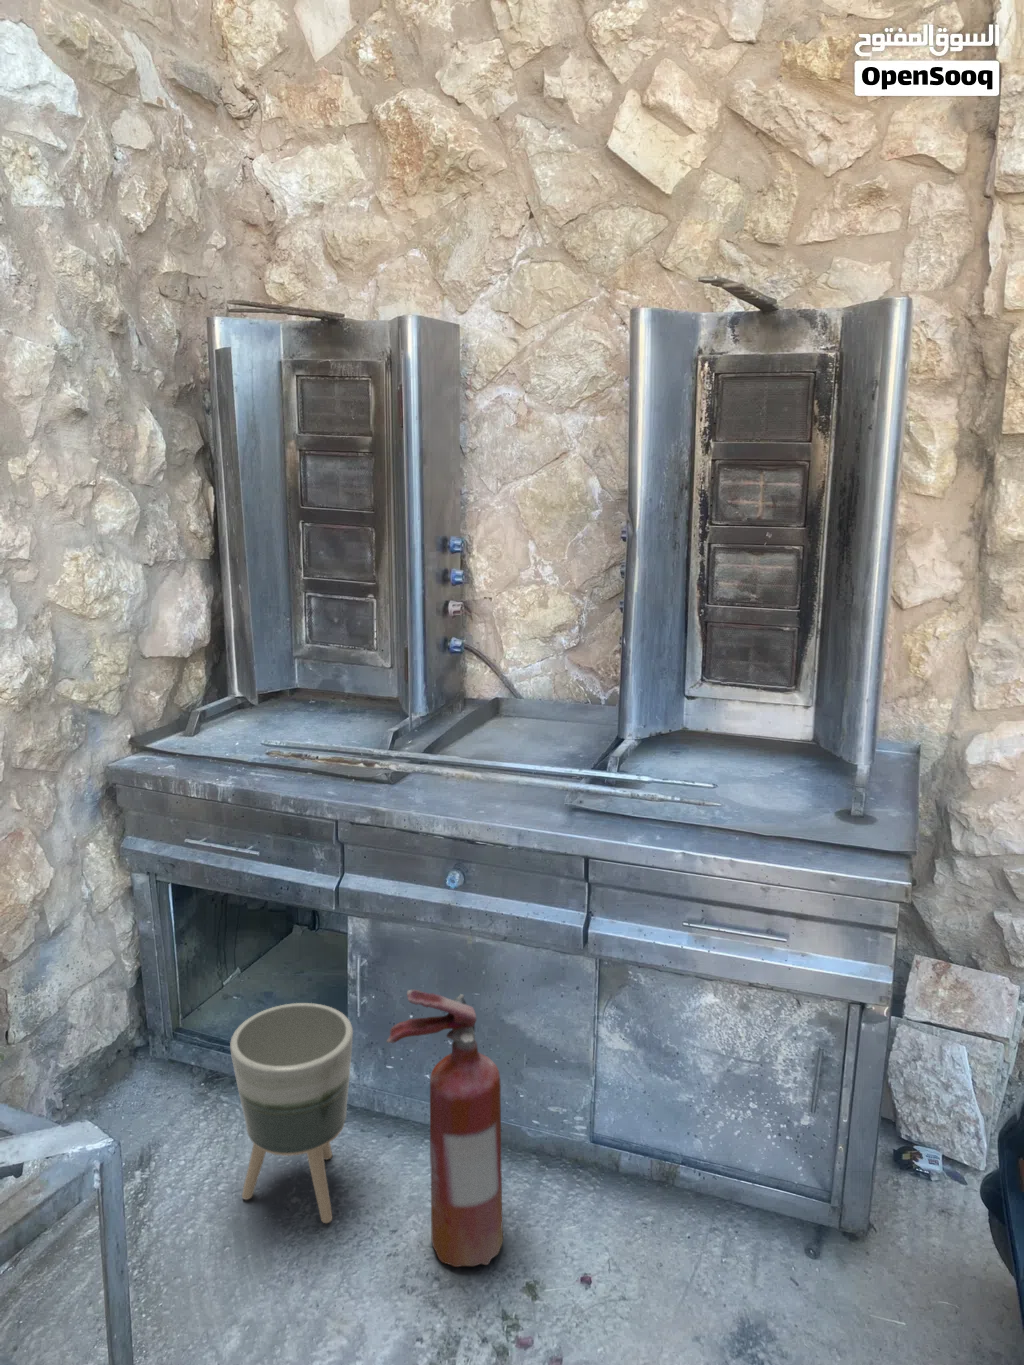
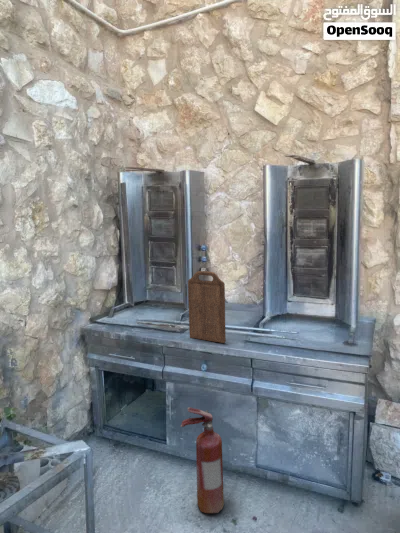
cutting board: none [410,610,515,813] -> present [188,271,226,343]
planter: present [230,1003,353,1223] -> none [125,414,168,496]

